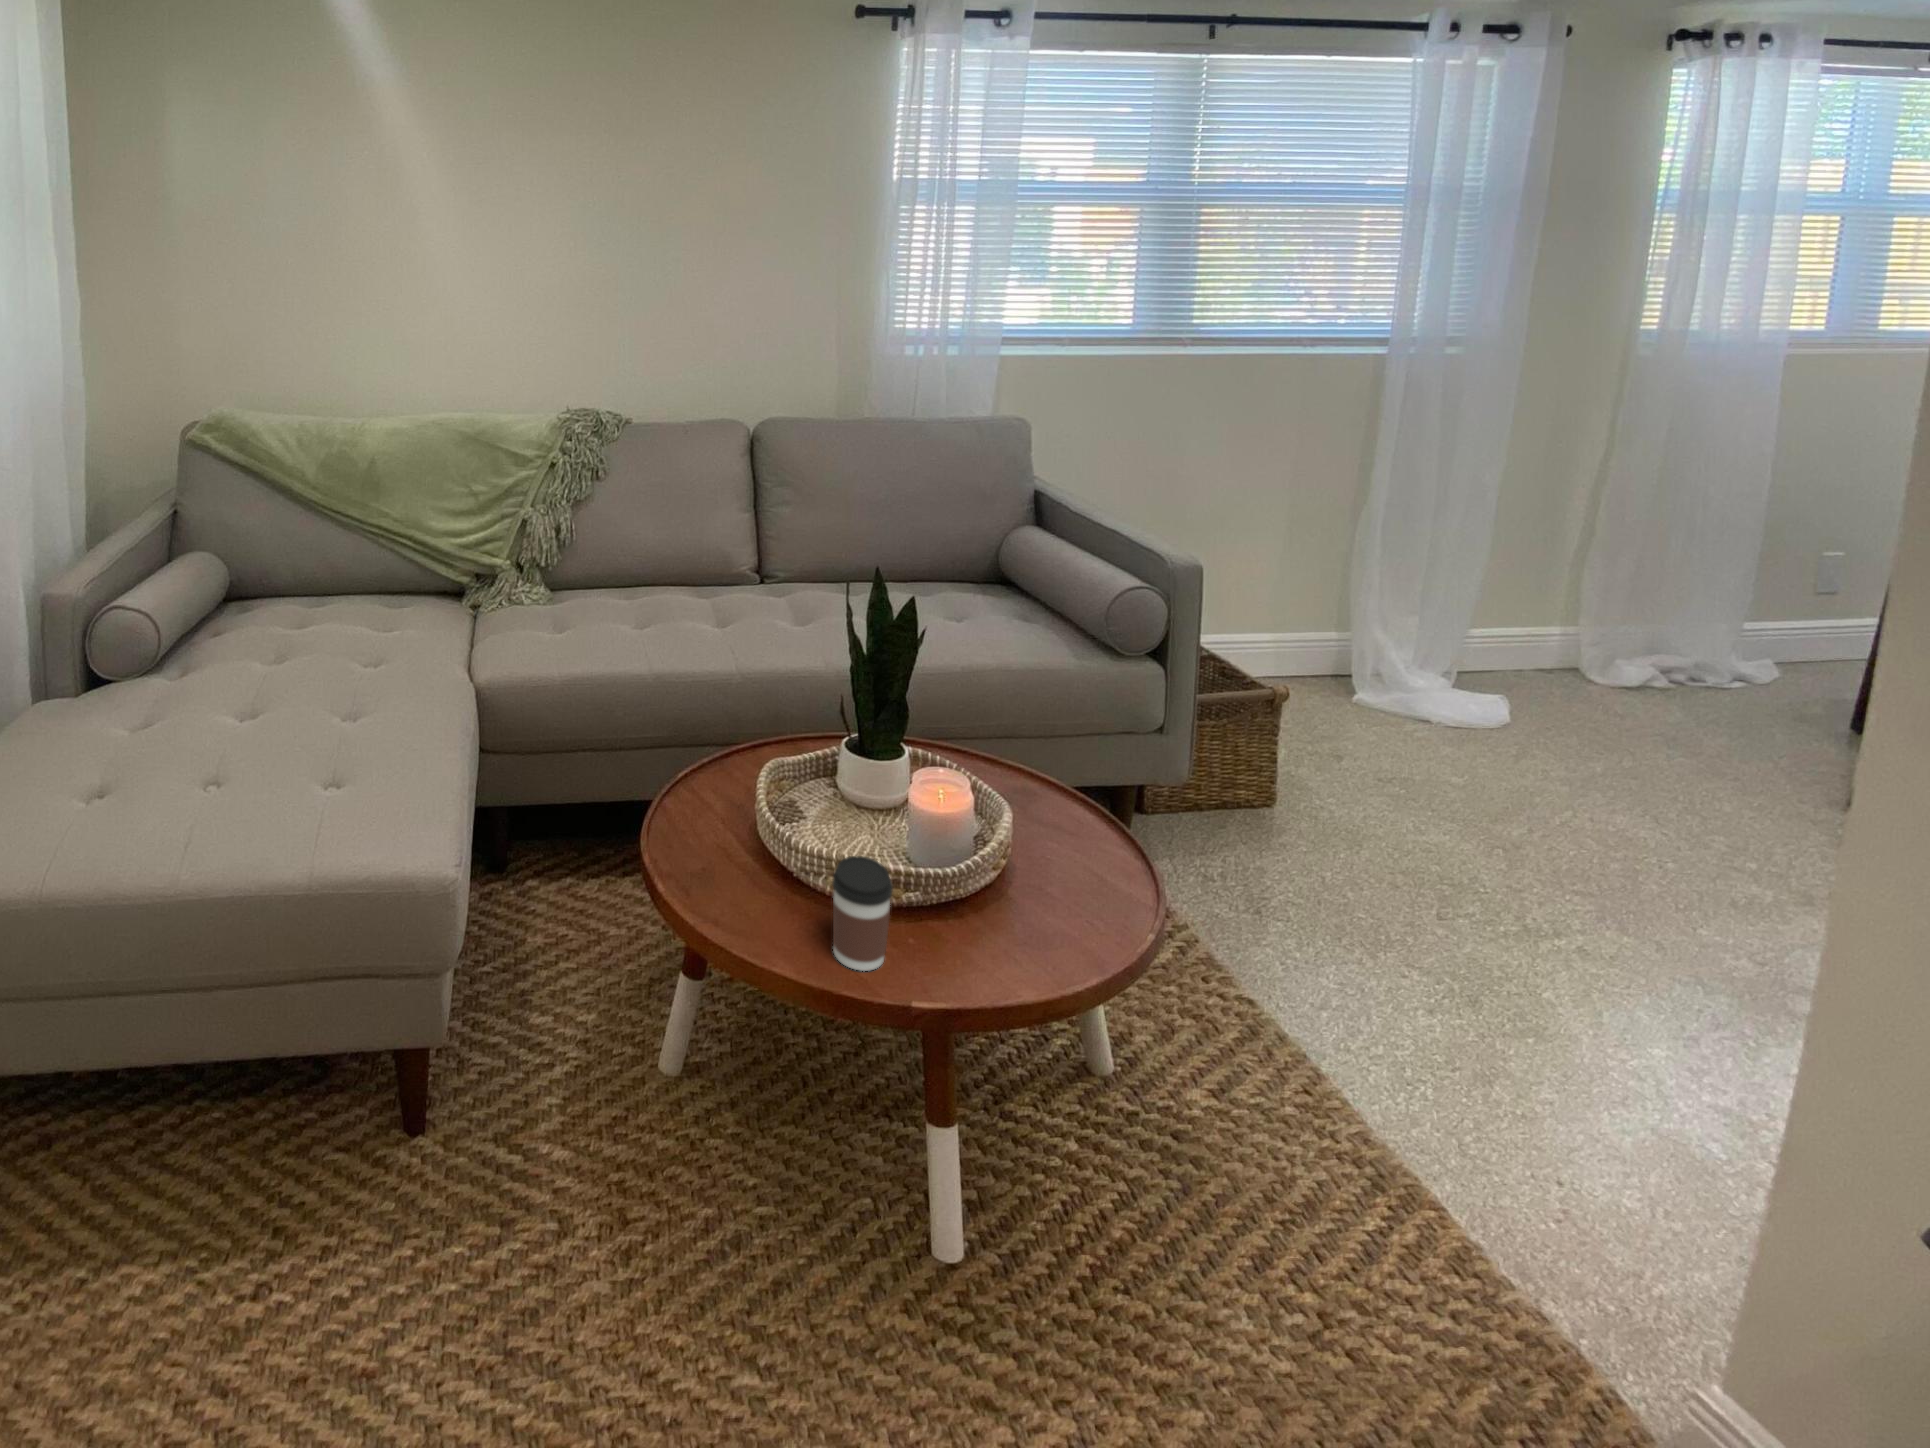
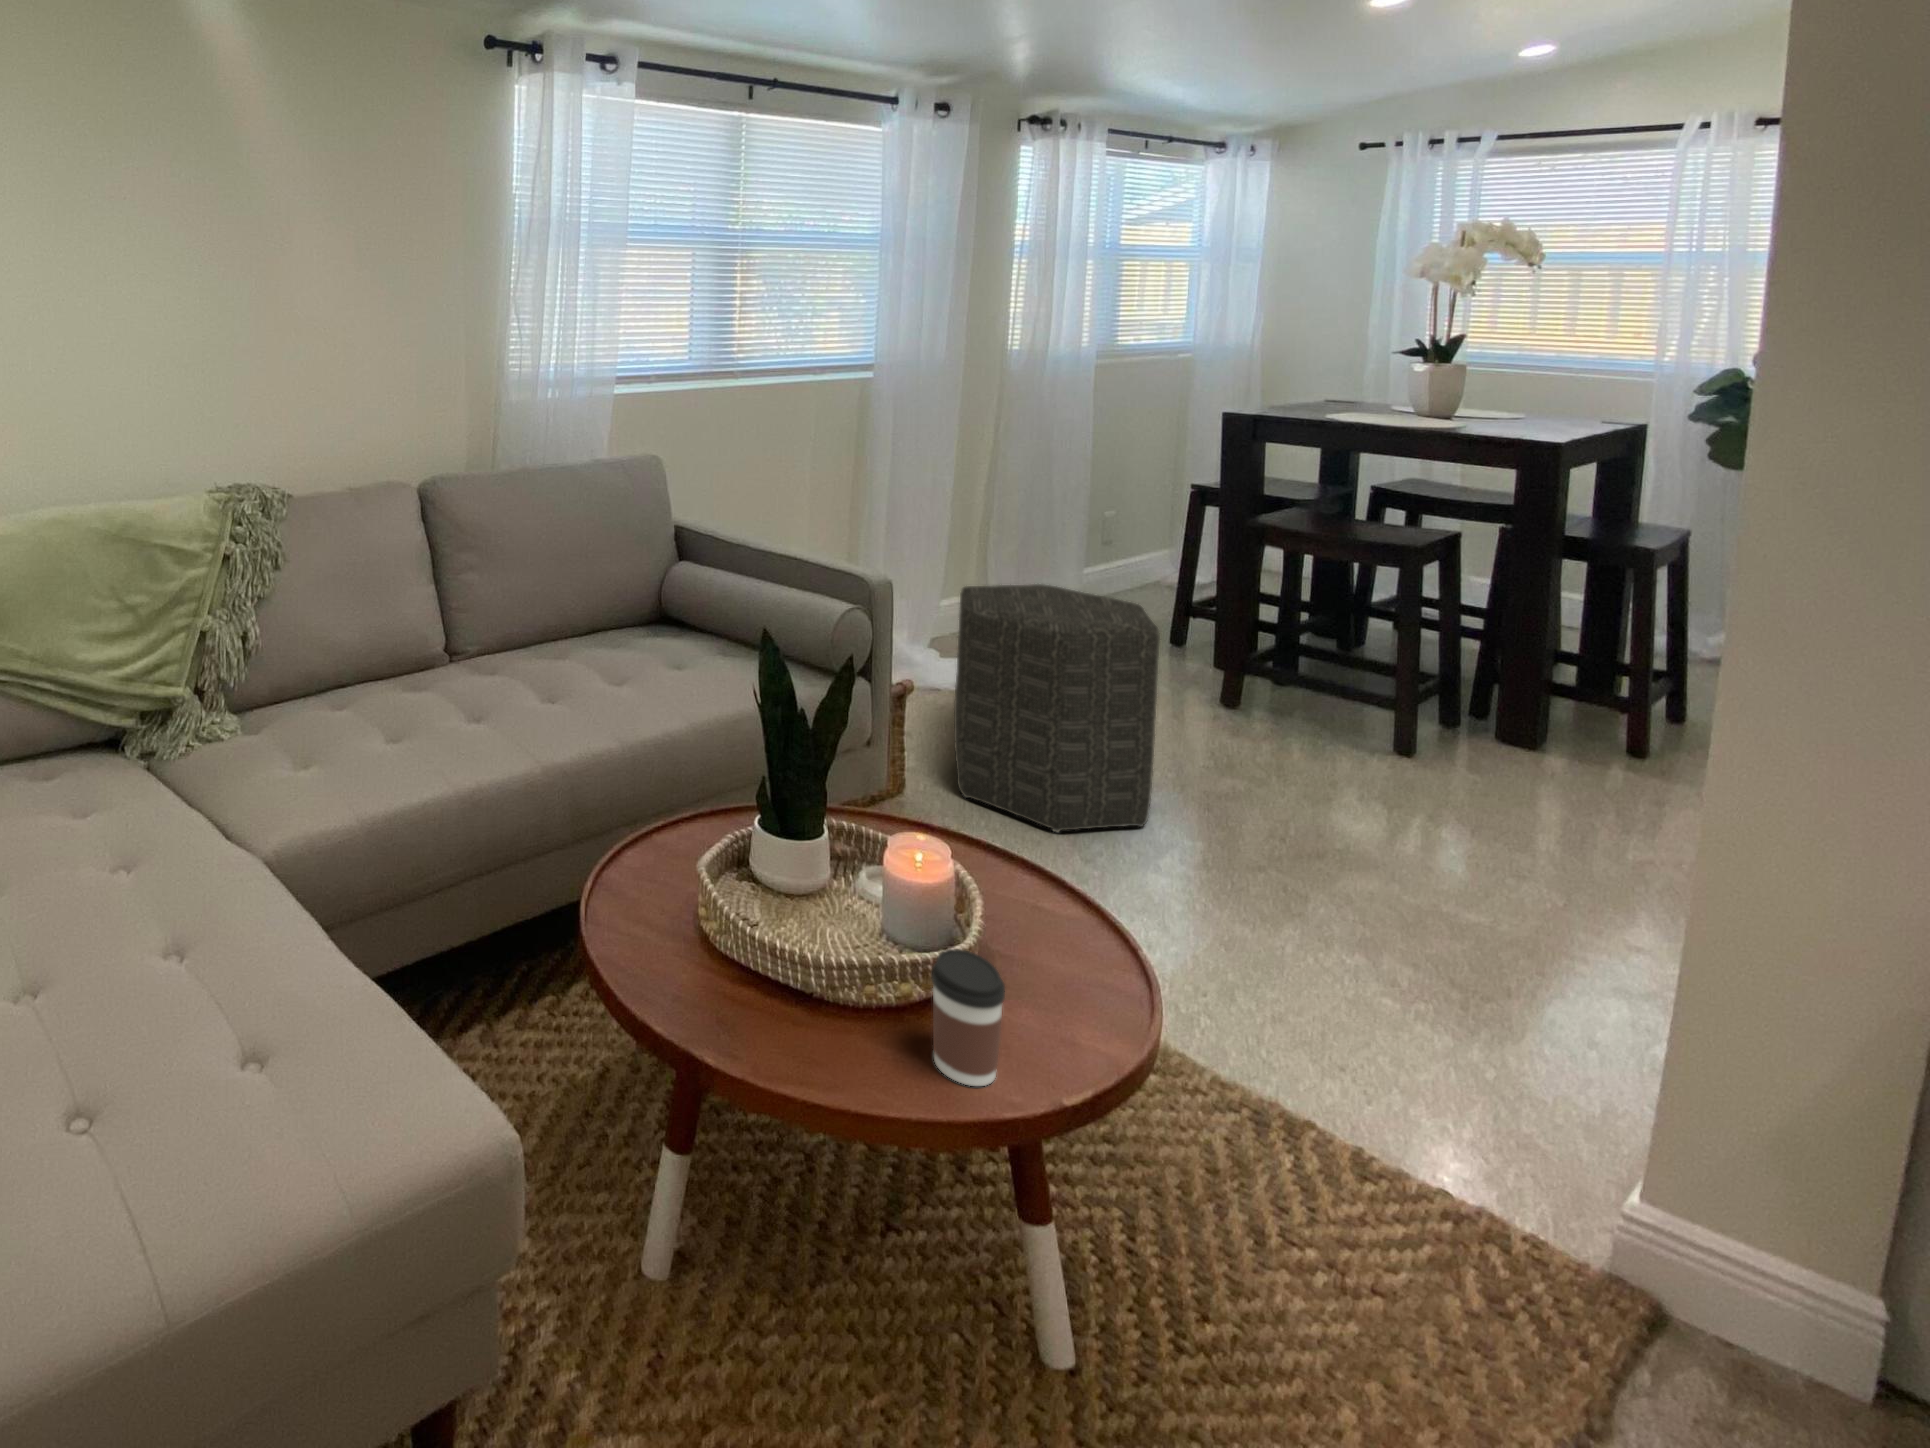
ottoman: none [1316,601,1610,916] -> present [954,584,1160,833]

